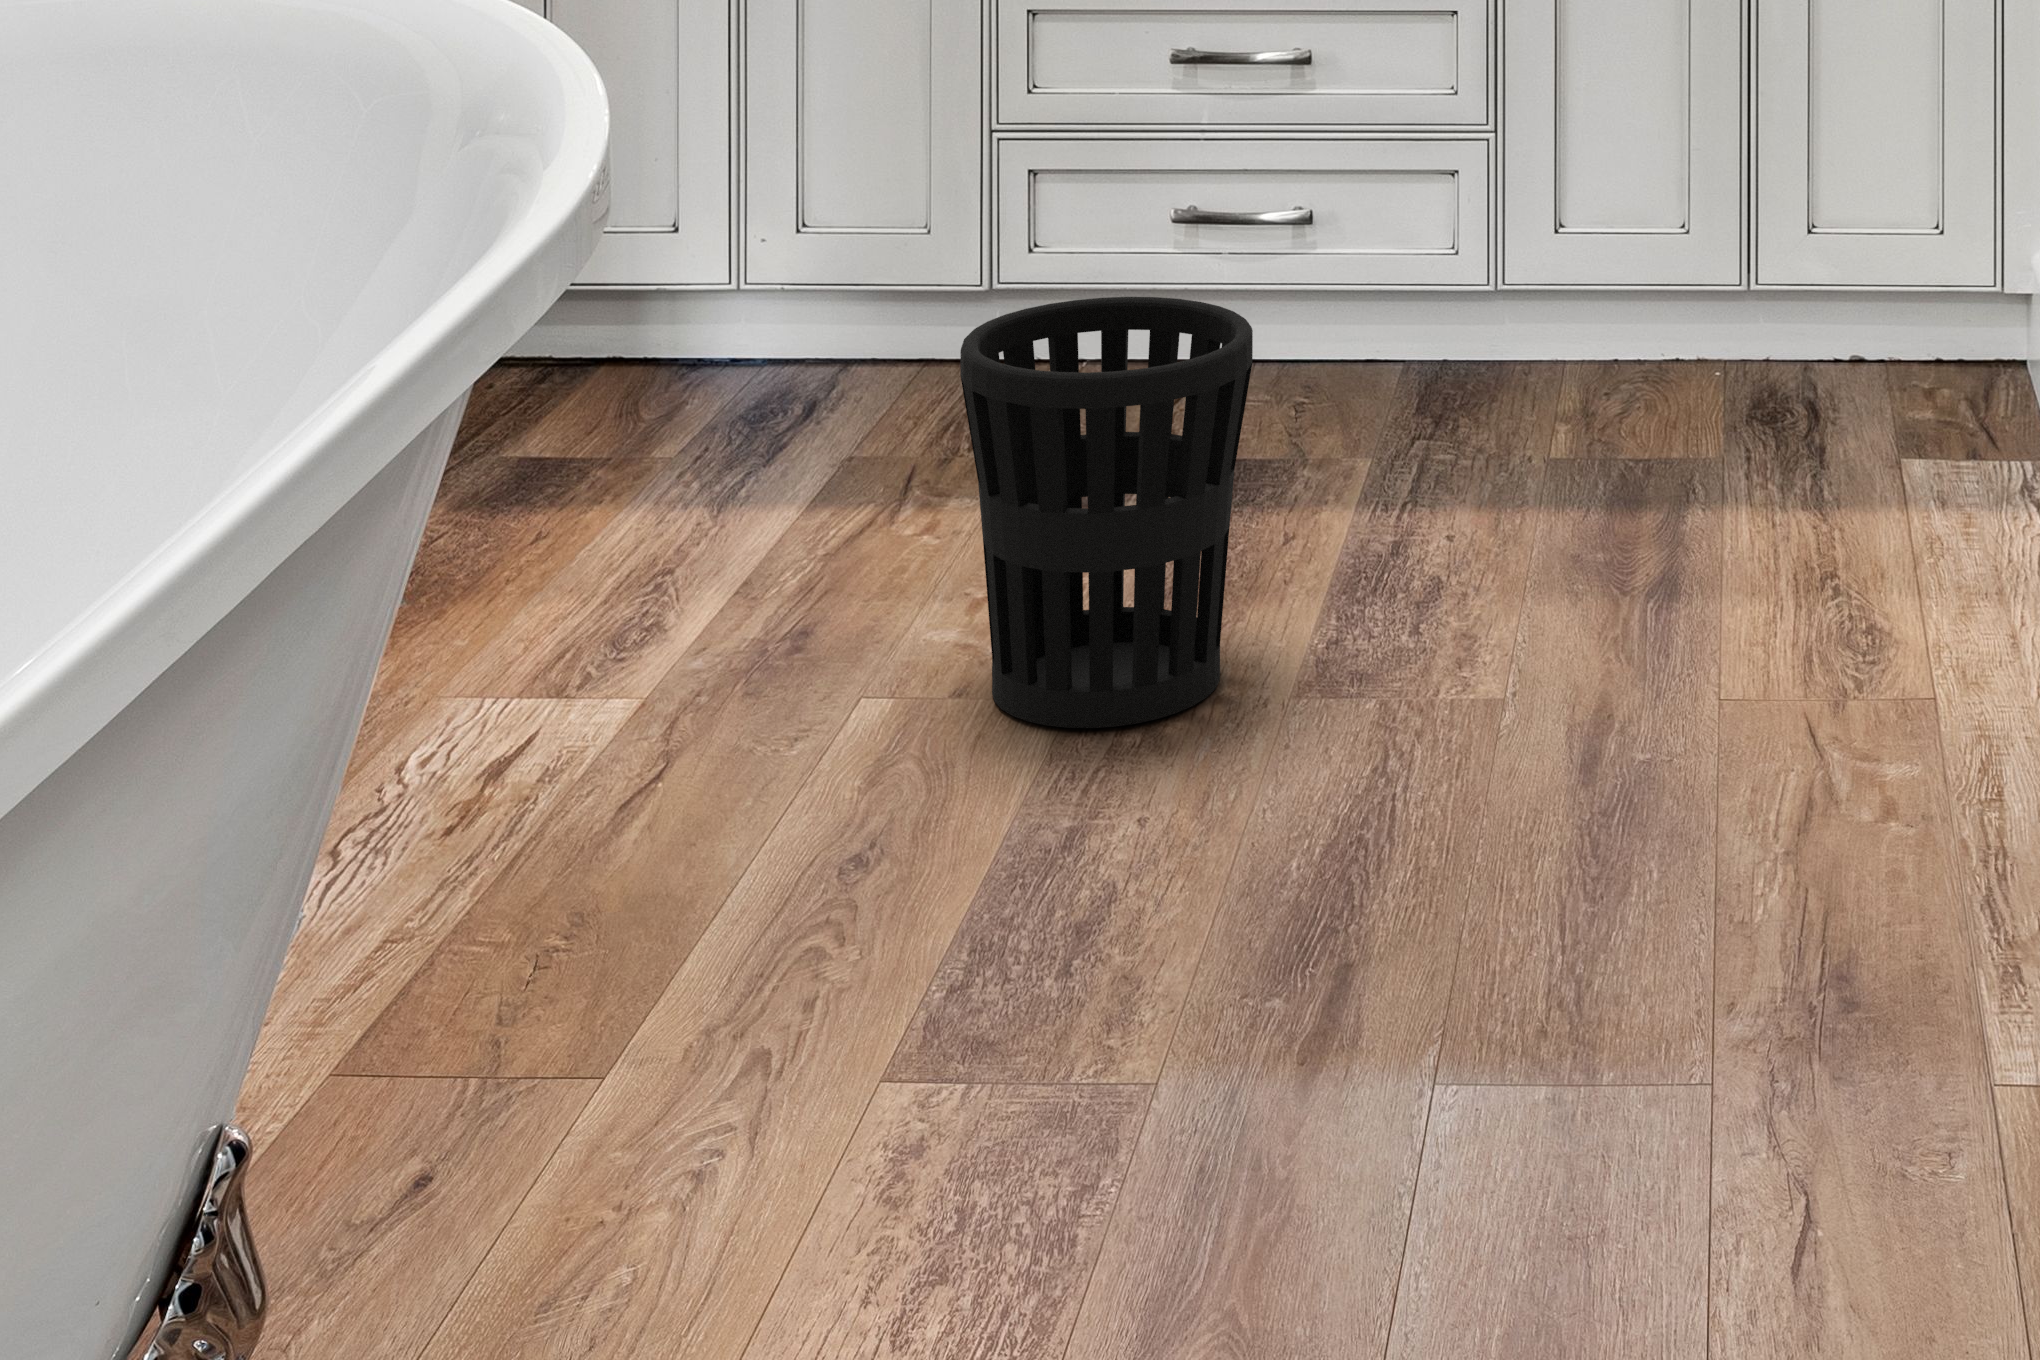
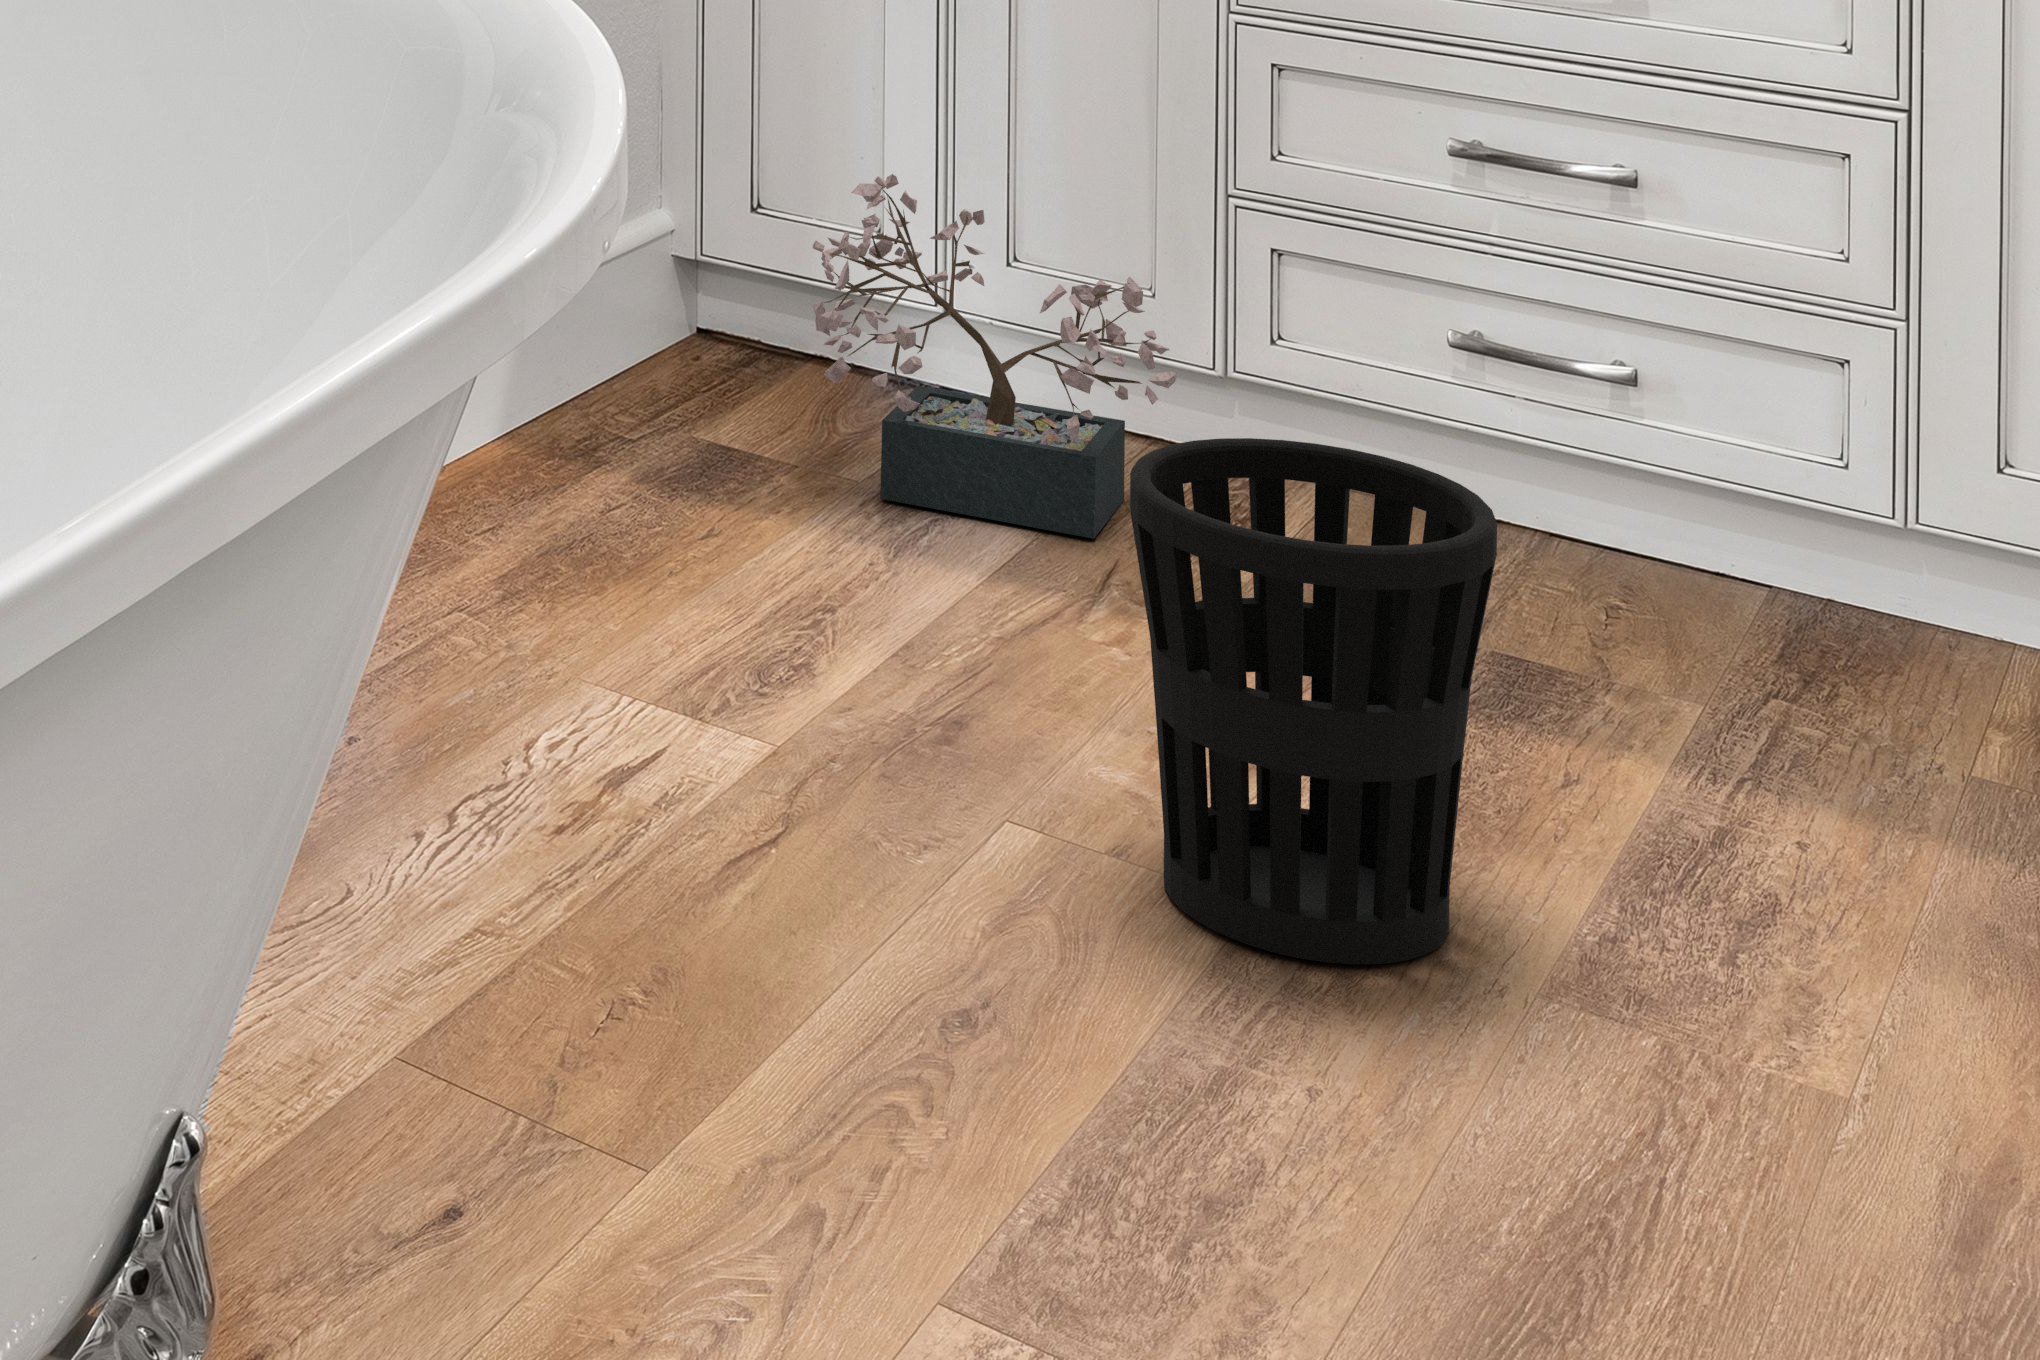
decorative plant: none [608,148,941,446] -> present [812,174,1177,539]

